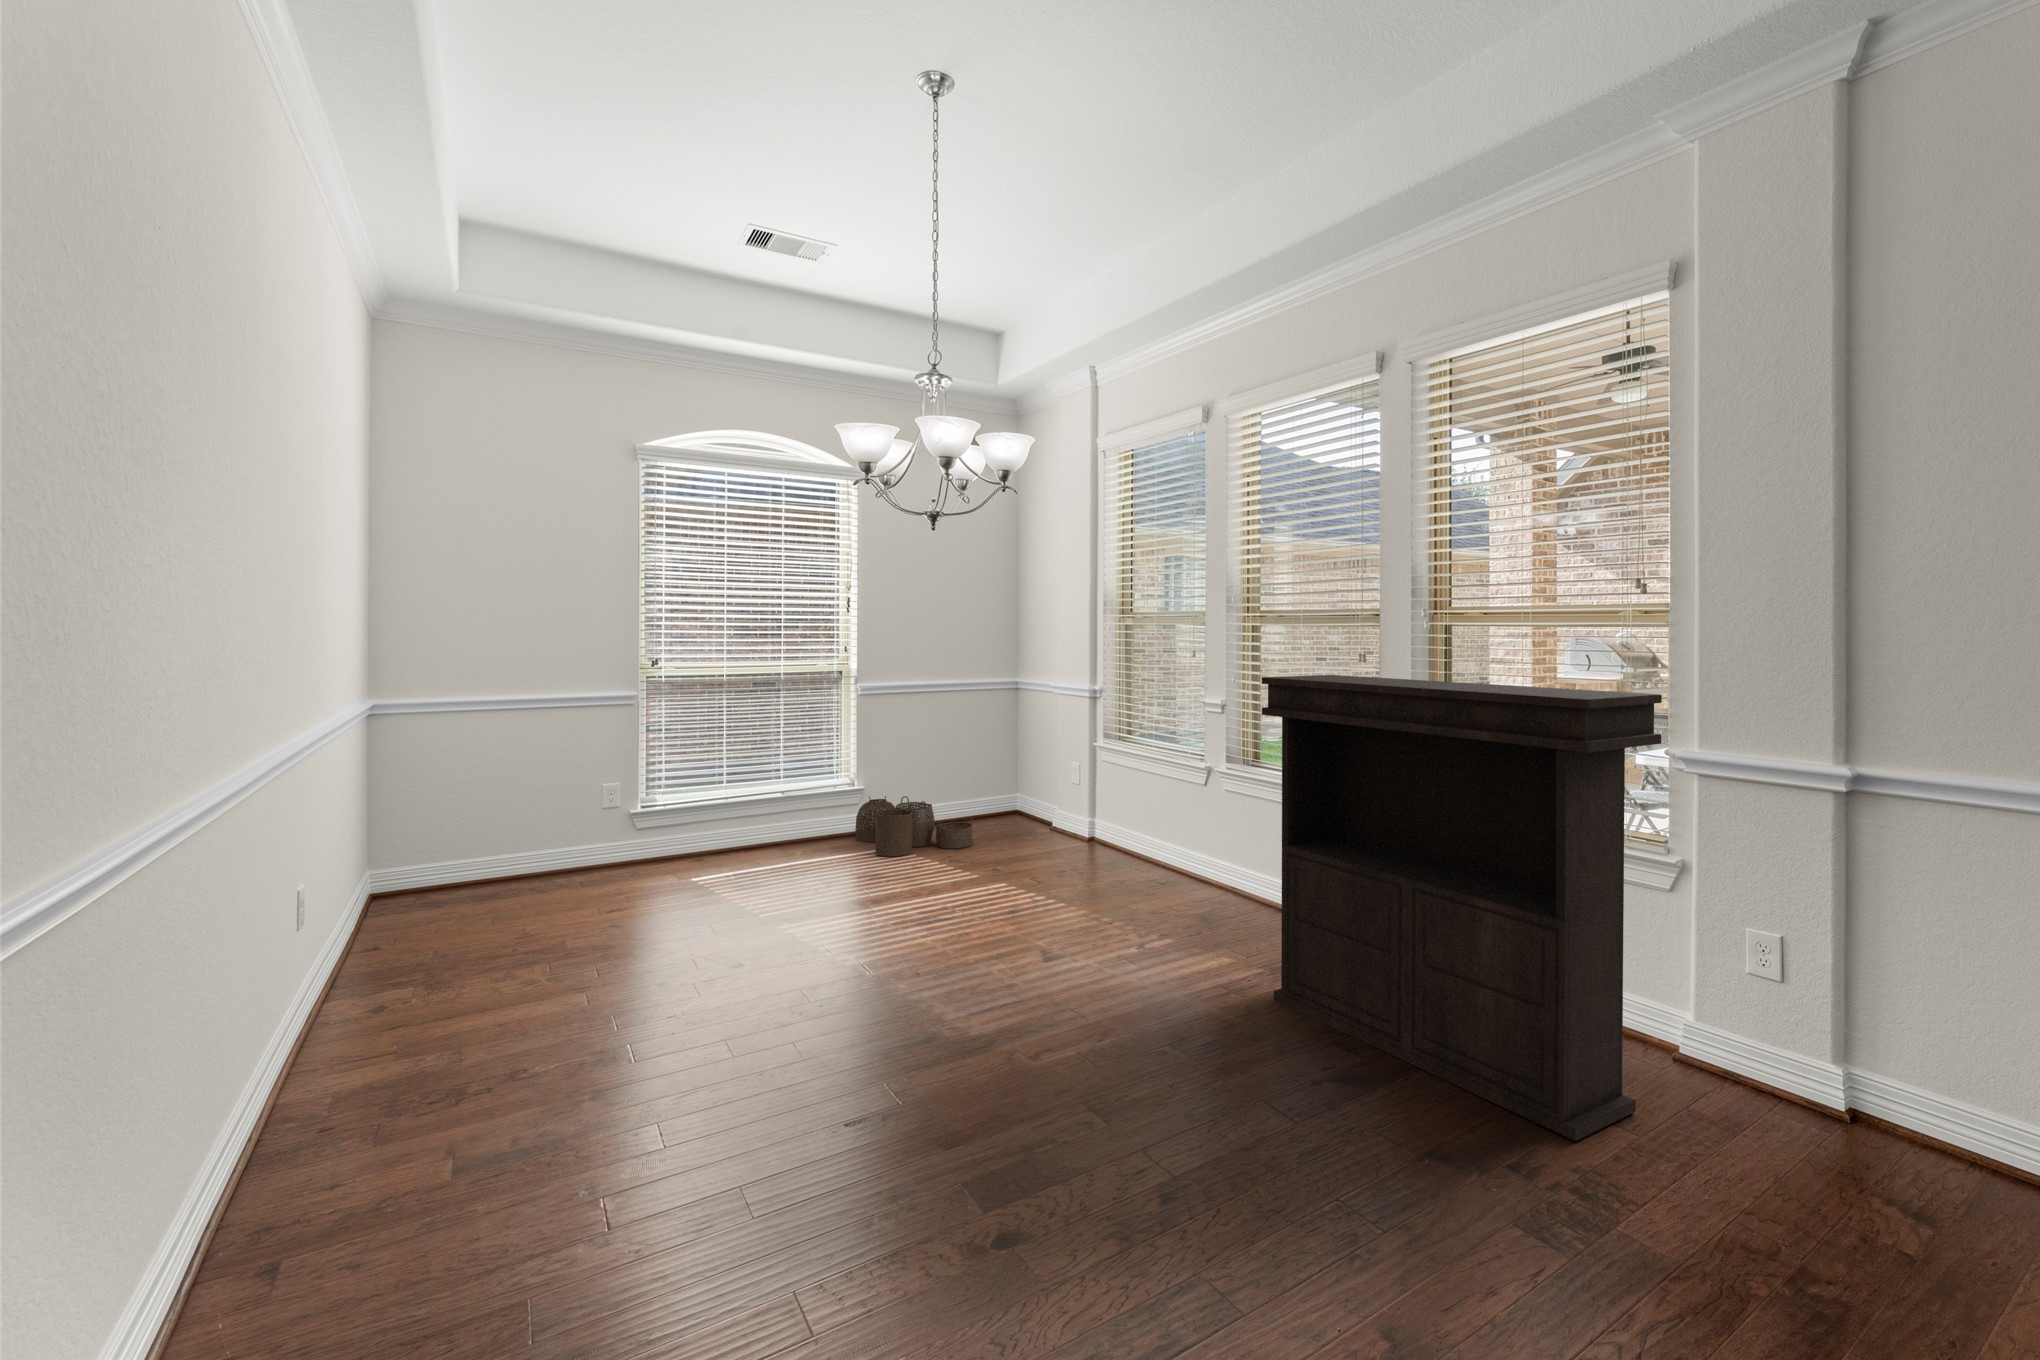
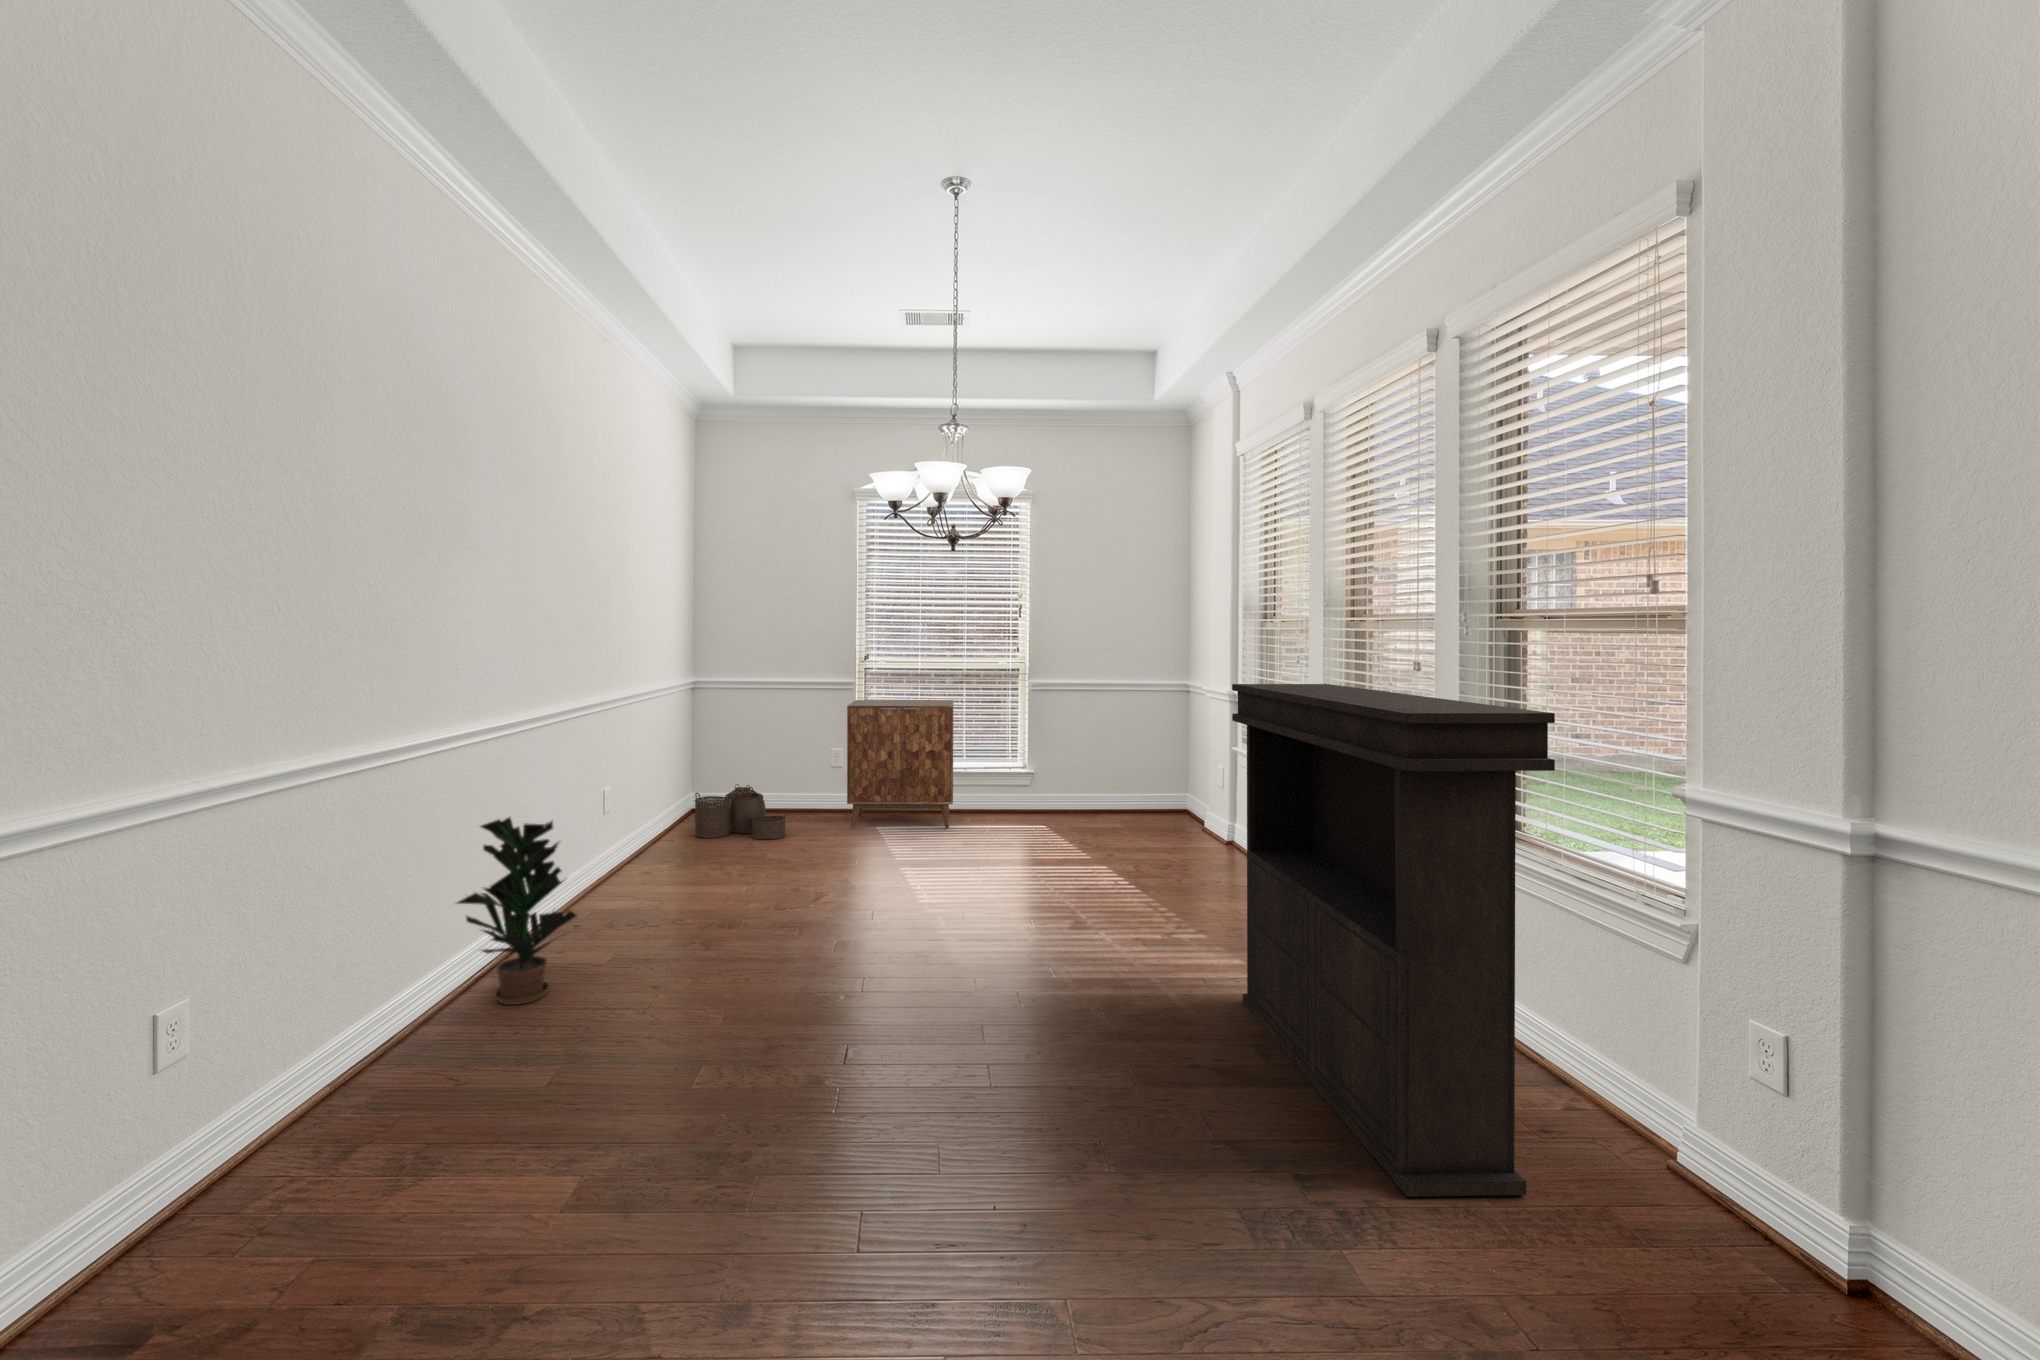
cabinet: none [632,707,785,881] -> present [847,700,953,829]
woven basket: present [855,796,973,856] -> present [695,784,785,839]
potted plant: none [212,926,446,1249] -> present [457,817,577,1005]

